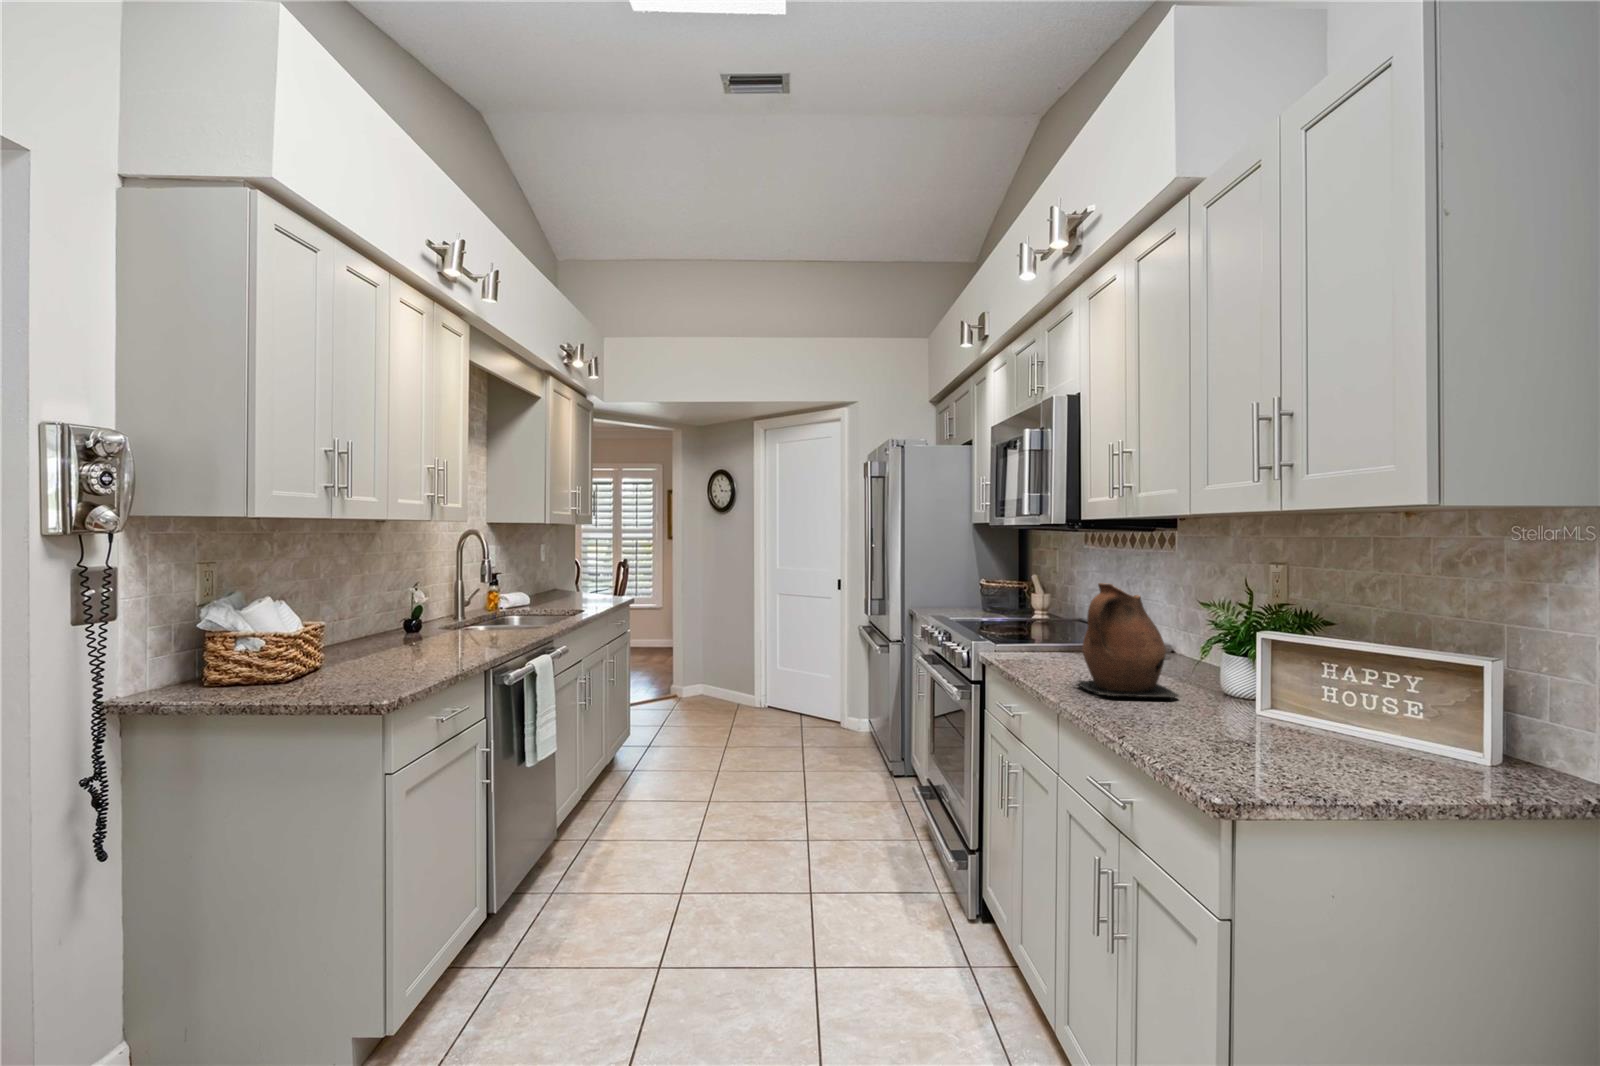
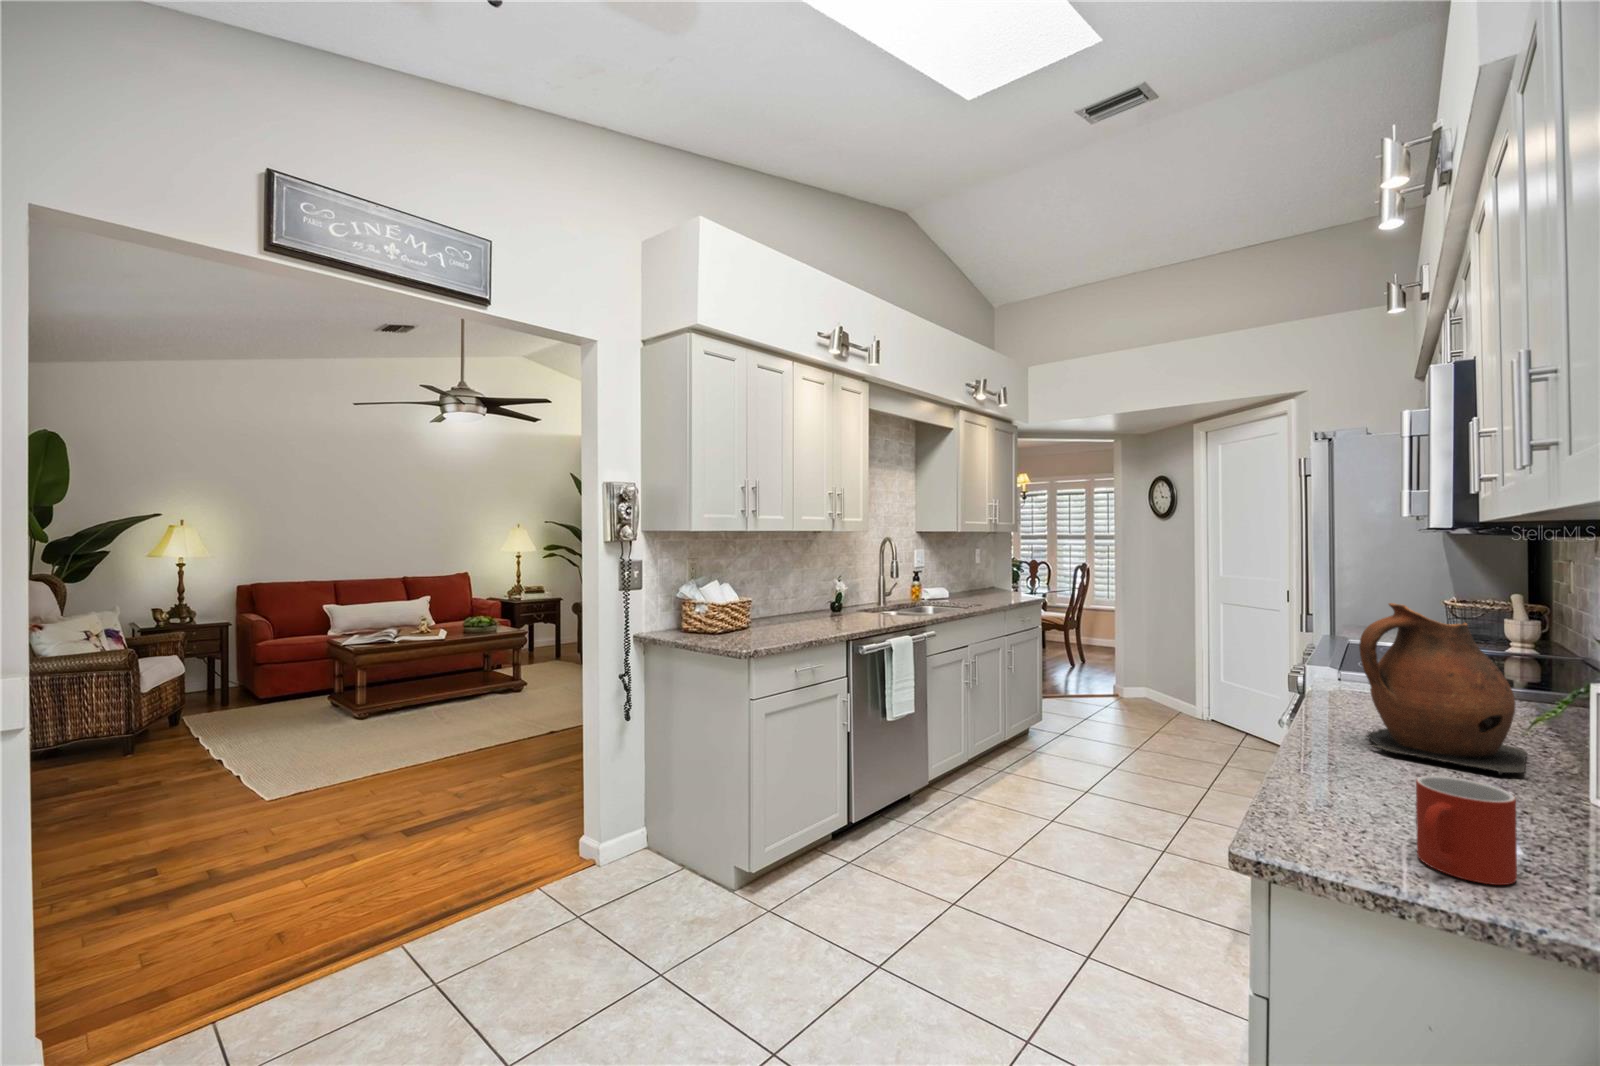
mug: none [1232,701,1288,767] -> present [1416,776,1517,885]

